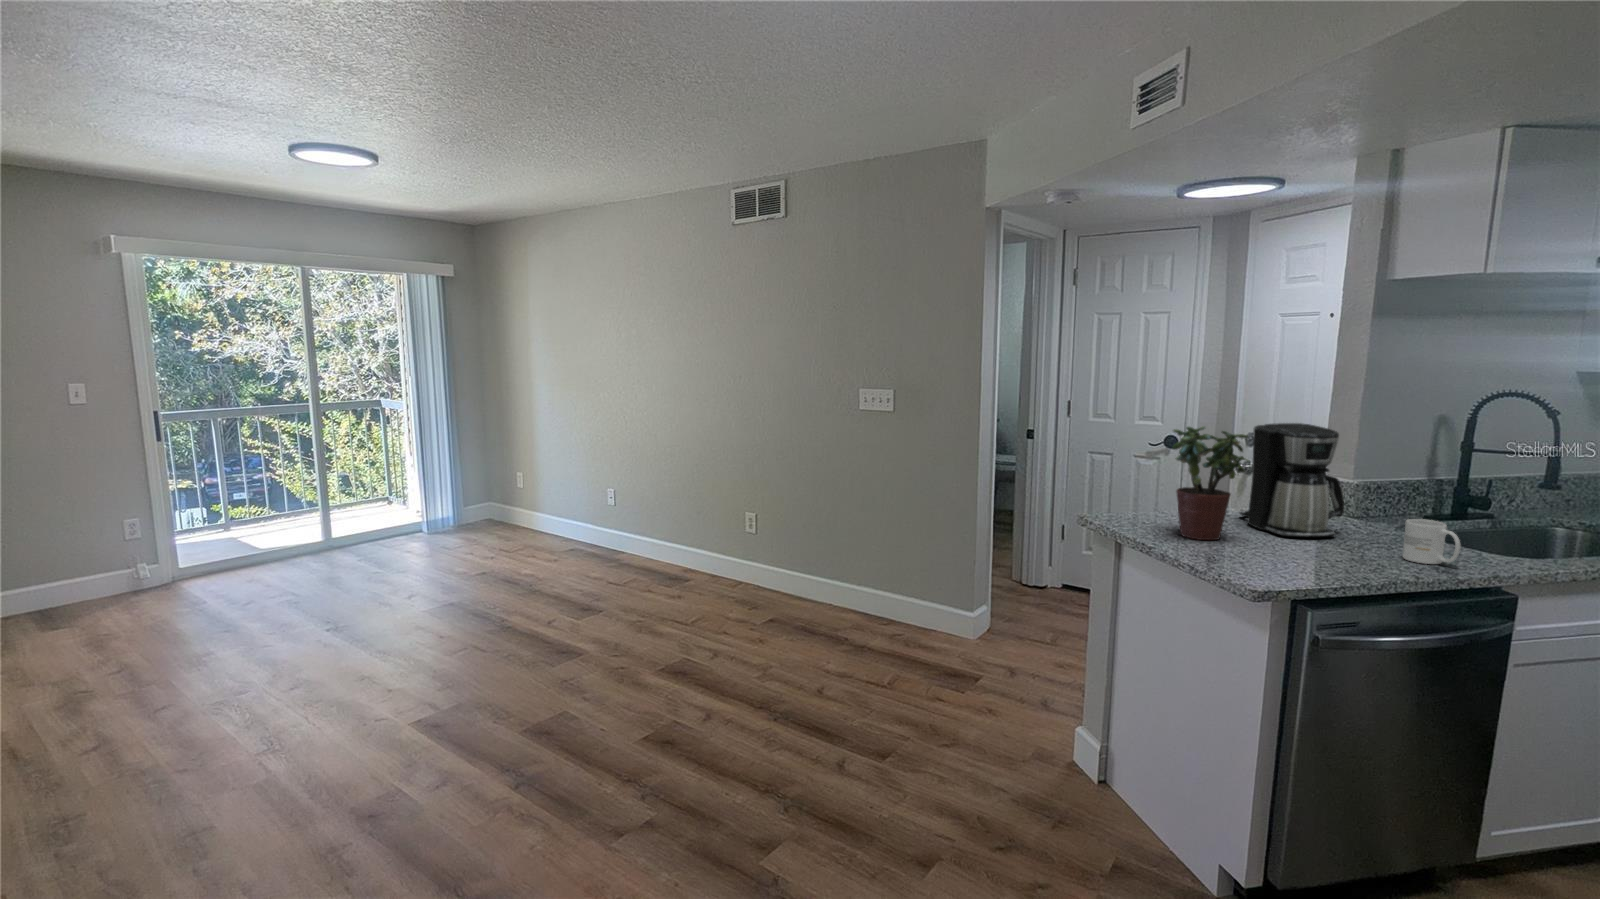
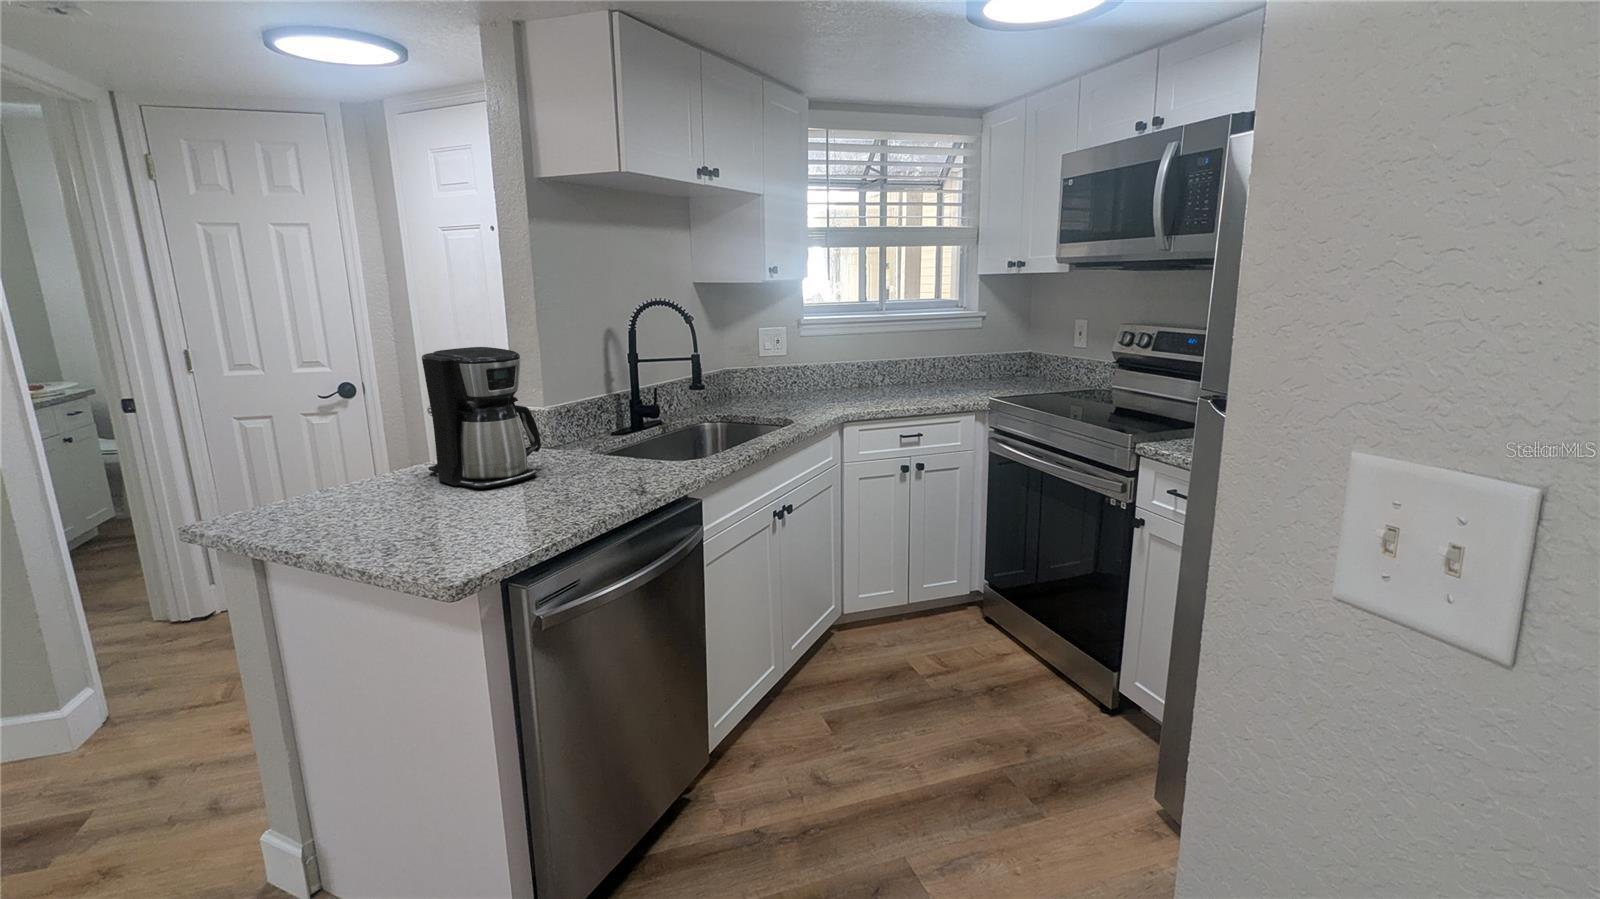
potted plant: present [1172,426,1249,540] -> none [299,359,420,523]
mug: present [1403,519,1461,564] -> none [601,439,653,487]

